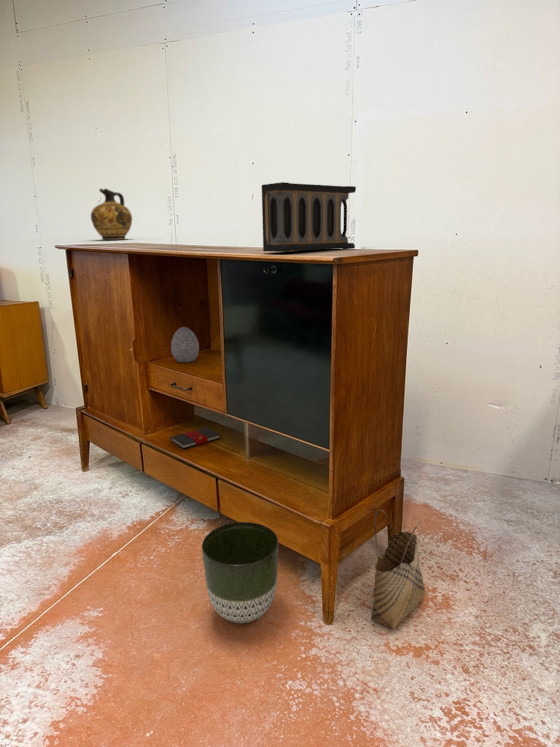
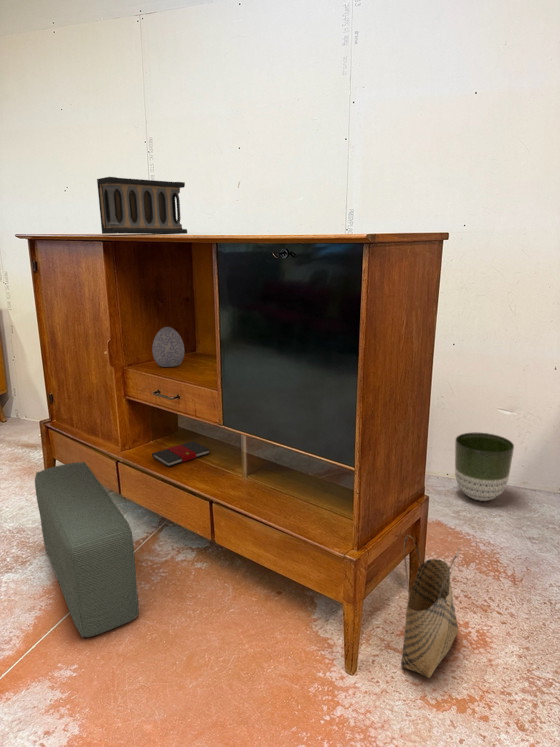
speaker: present [262,182,356,252] -> present [97,177,187,234]
ceramic jug: present [91,189,132,240] -> none [55,175,102,233]
pouf: none [71,443,155,588] -> present [35,462,139,637]
planter: present [202,522,278,623] -> present [455,432,514,501]

